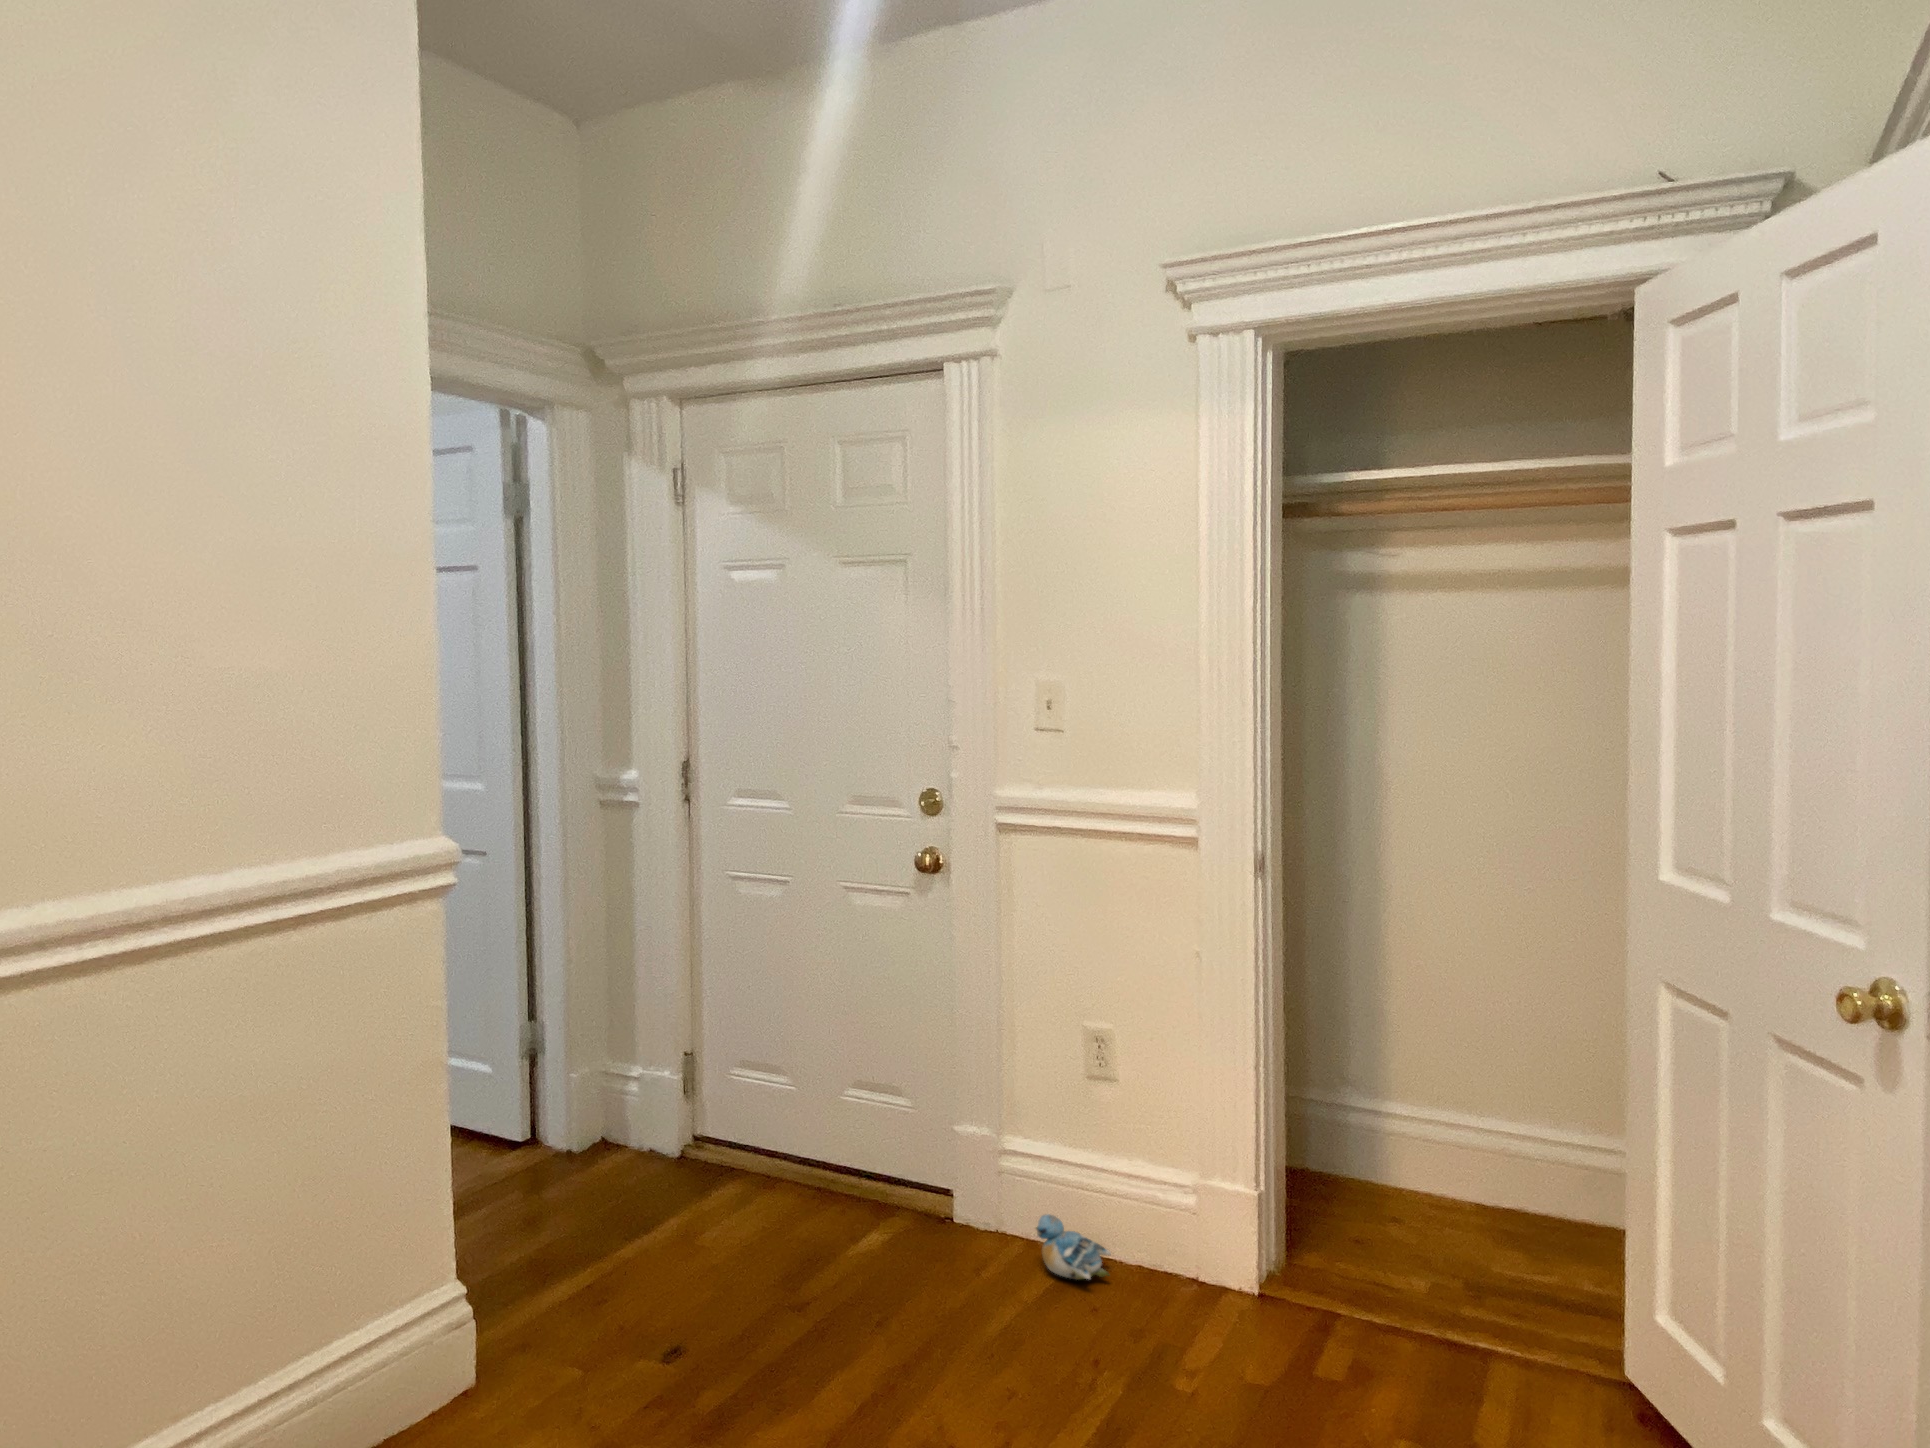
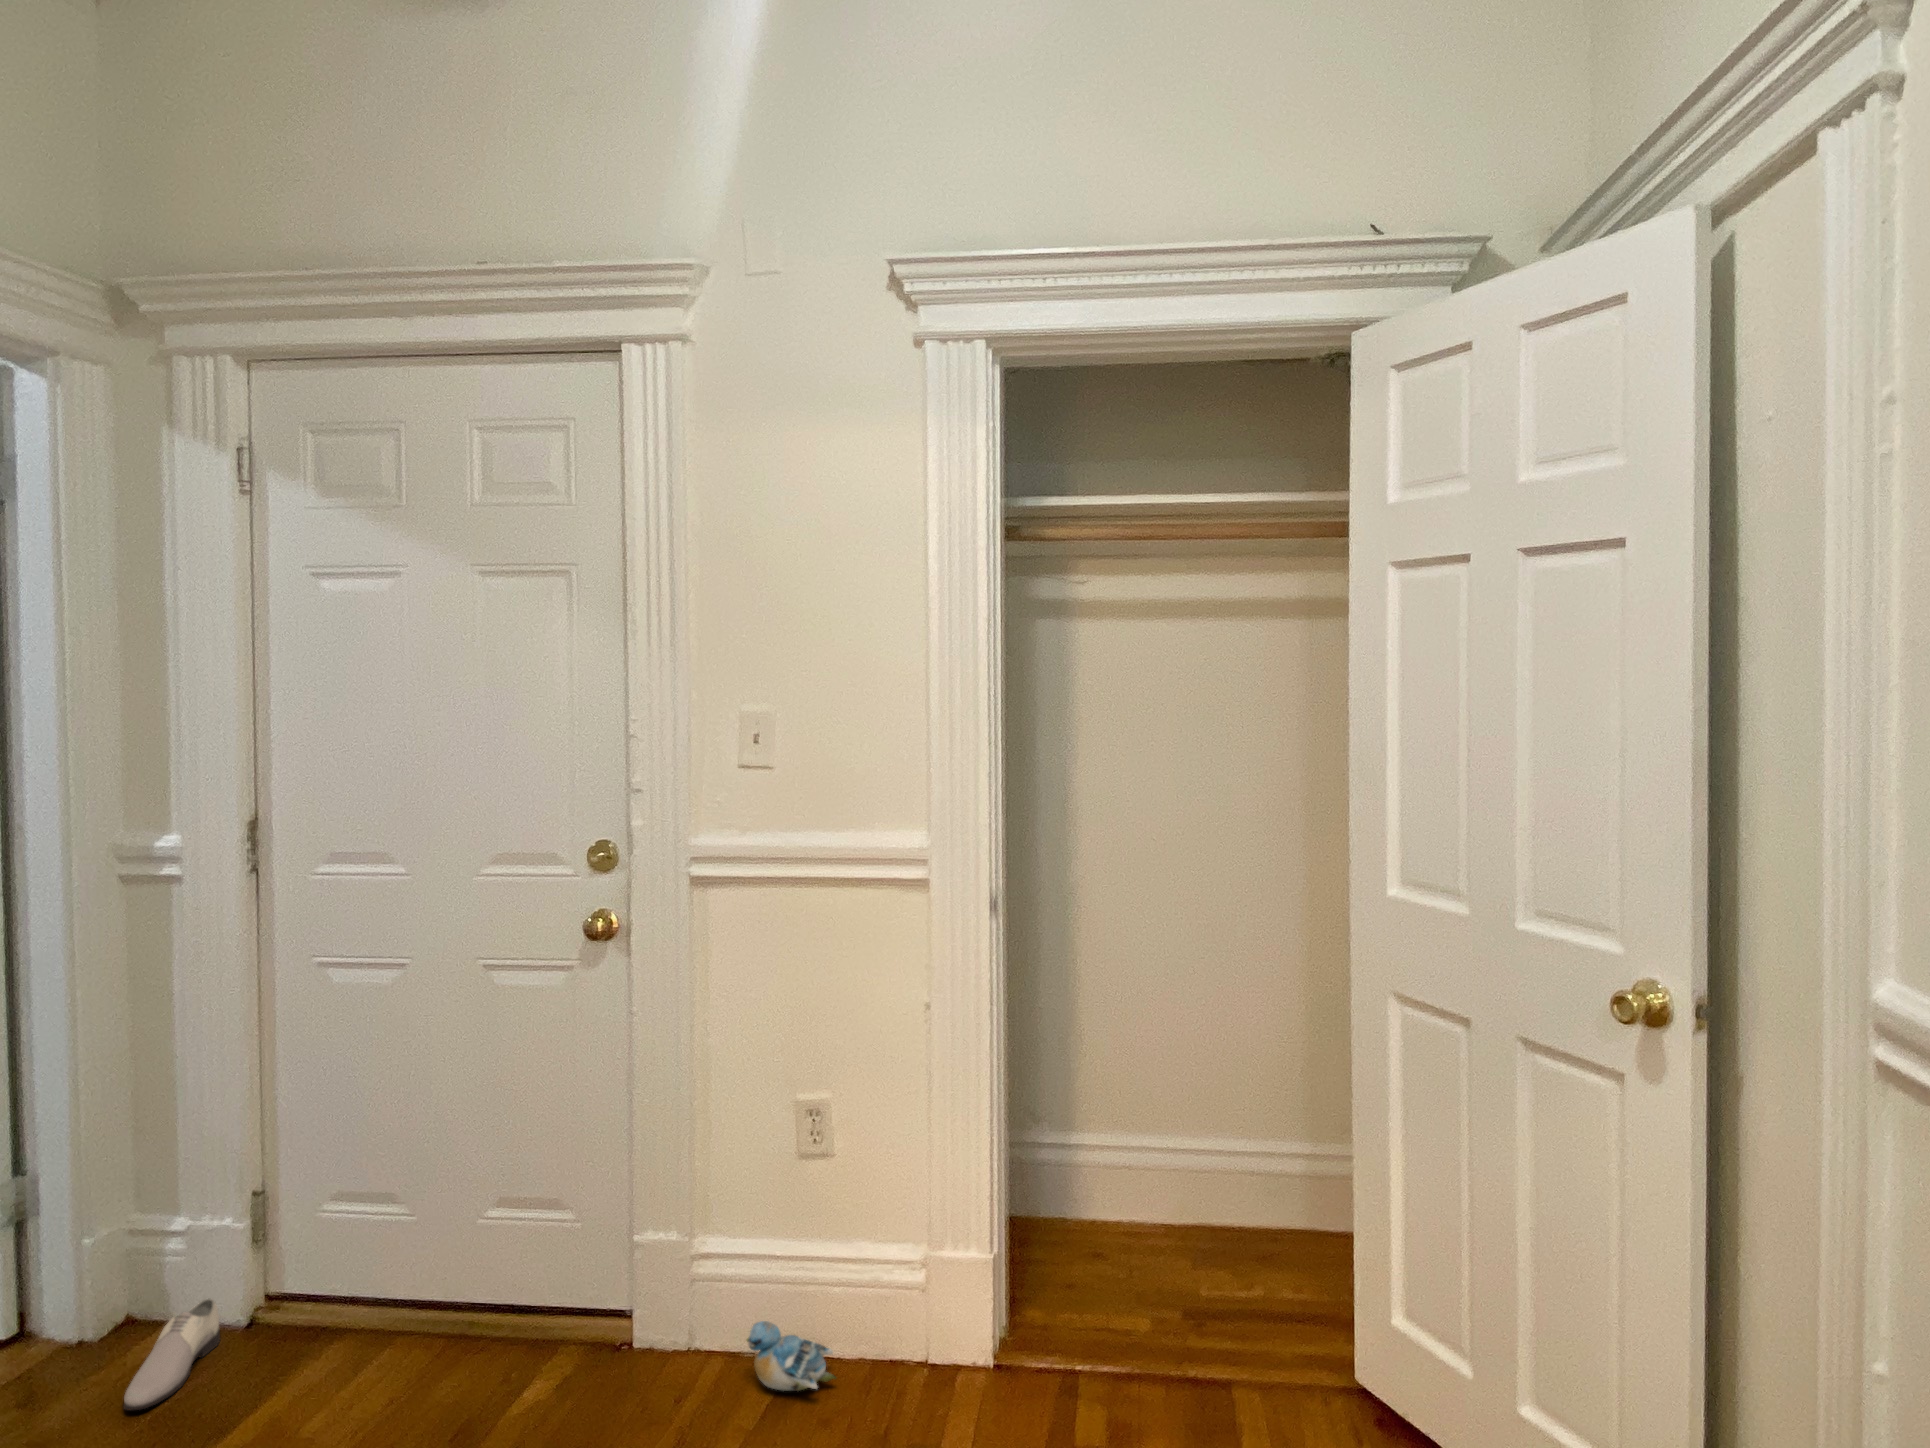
shoe: none [593,1130,660,1199] -> present [124,1299,220,1410]

